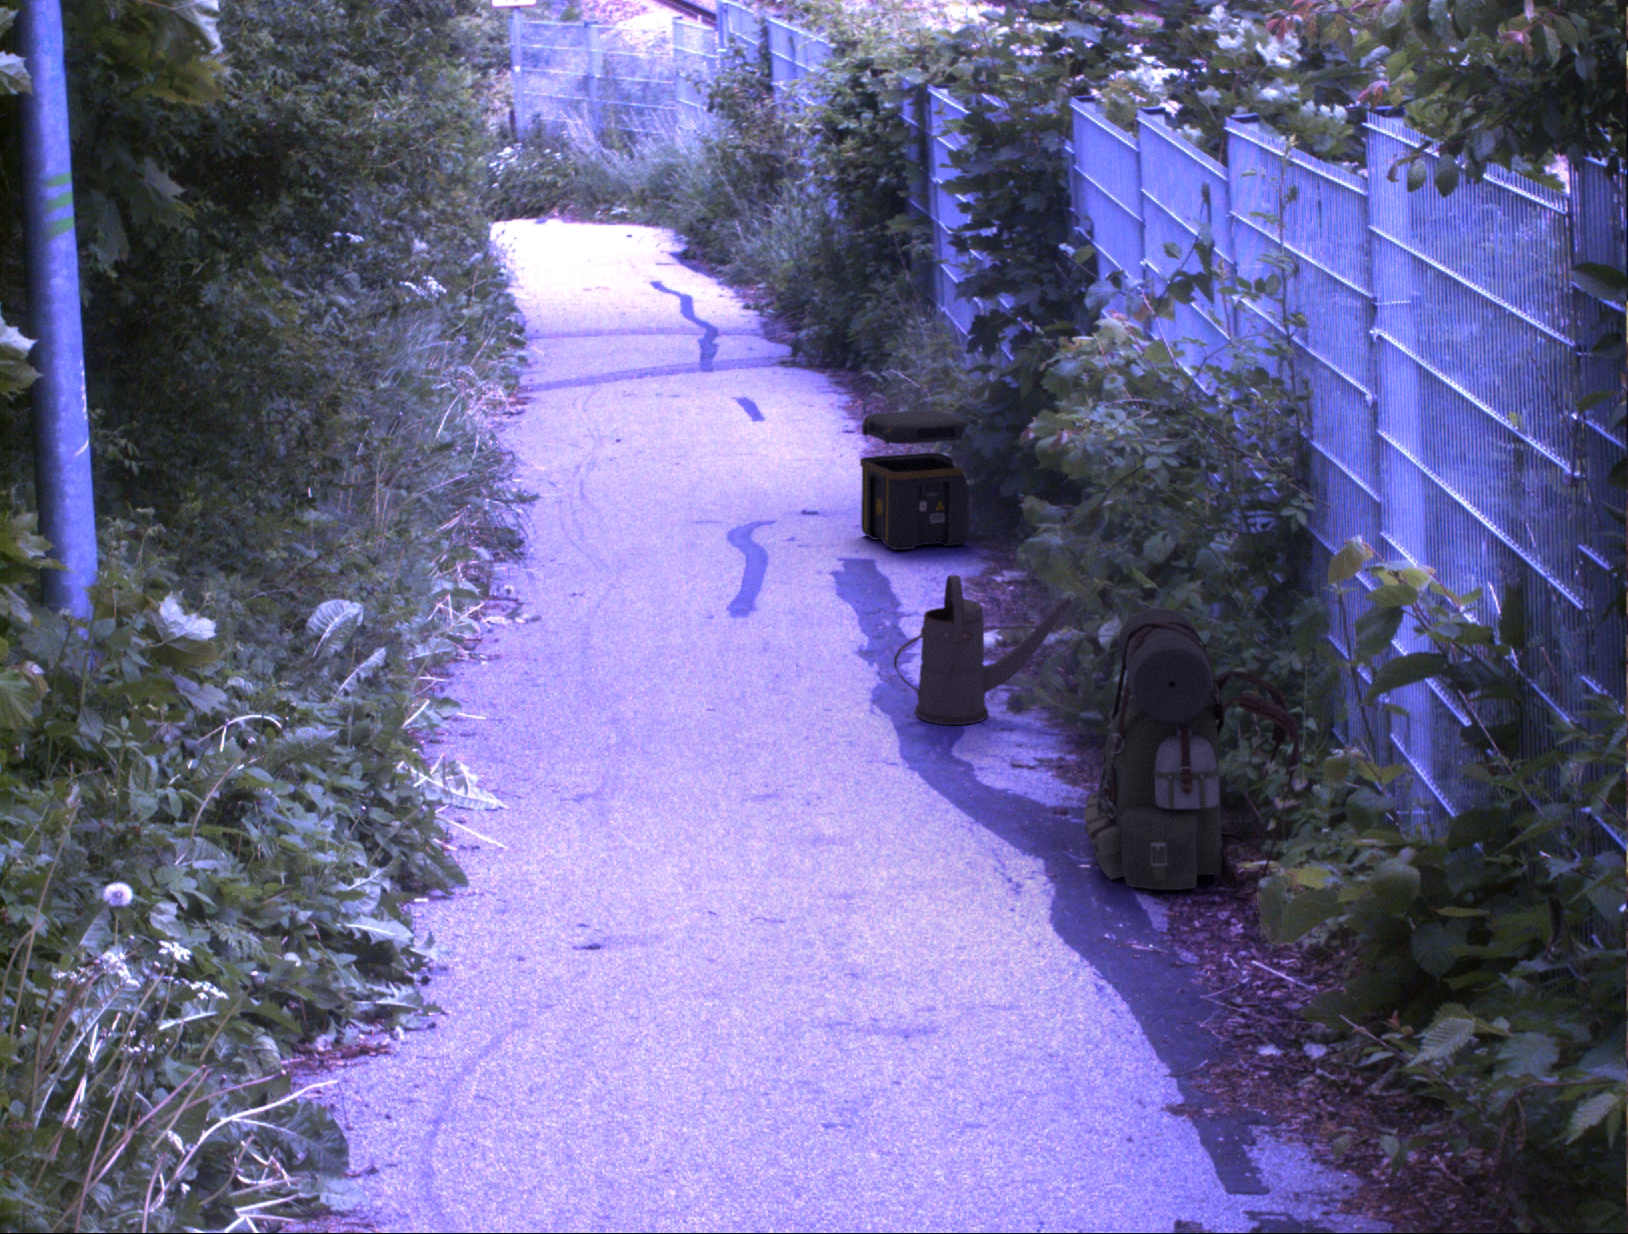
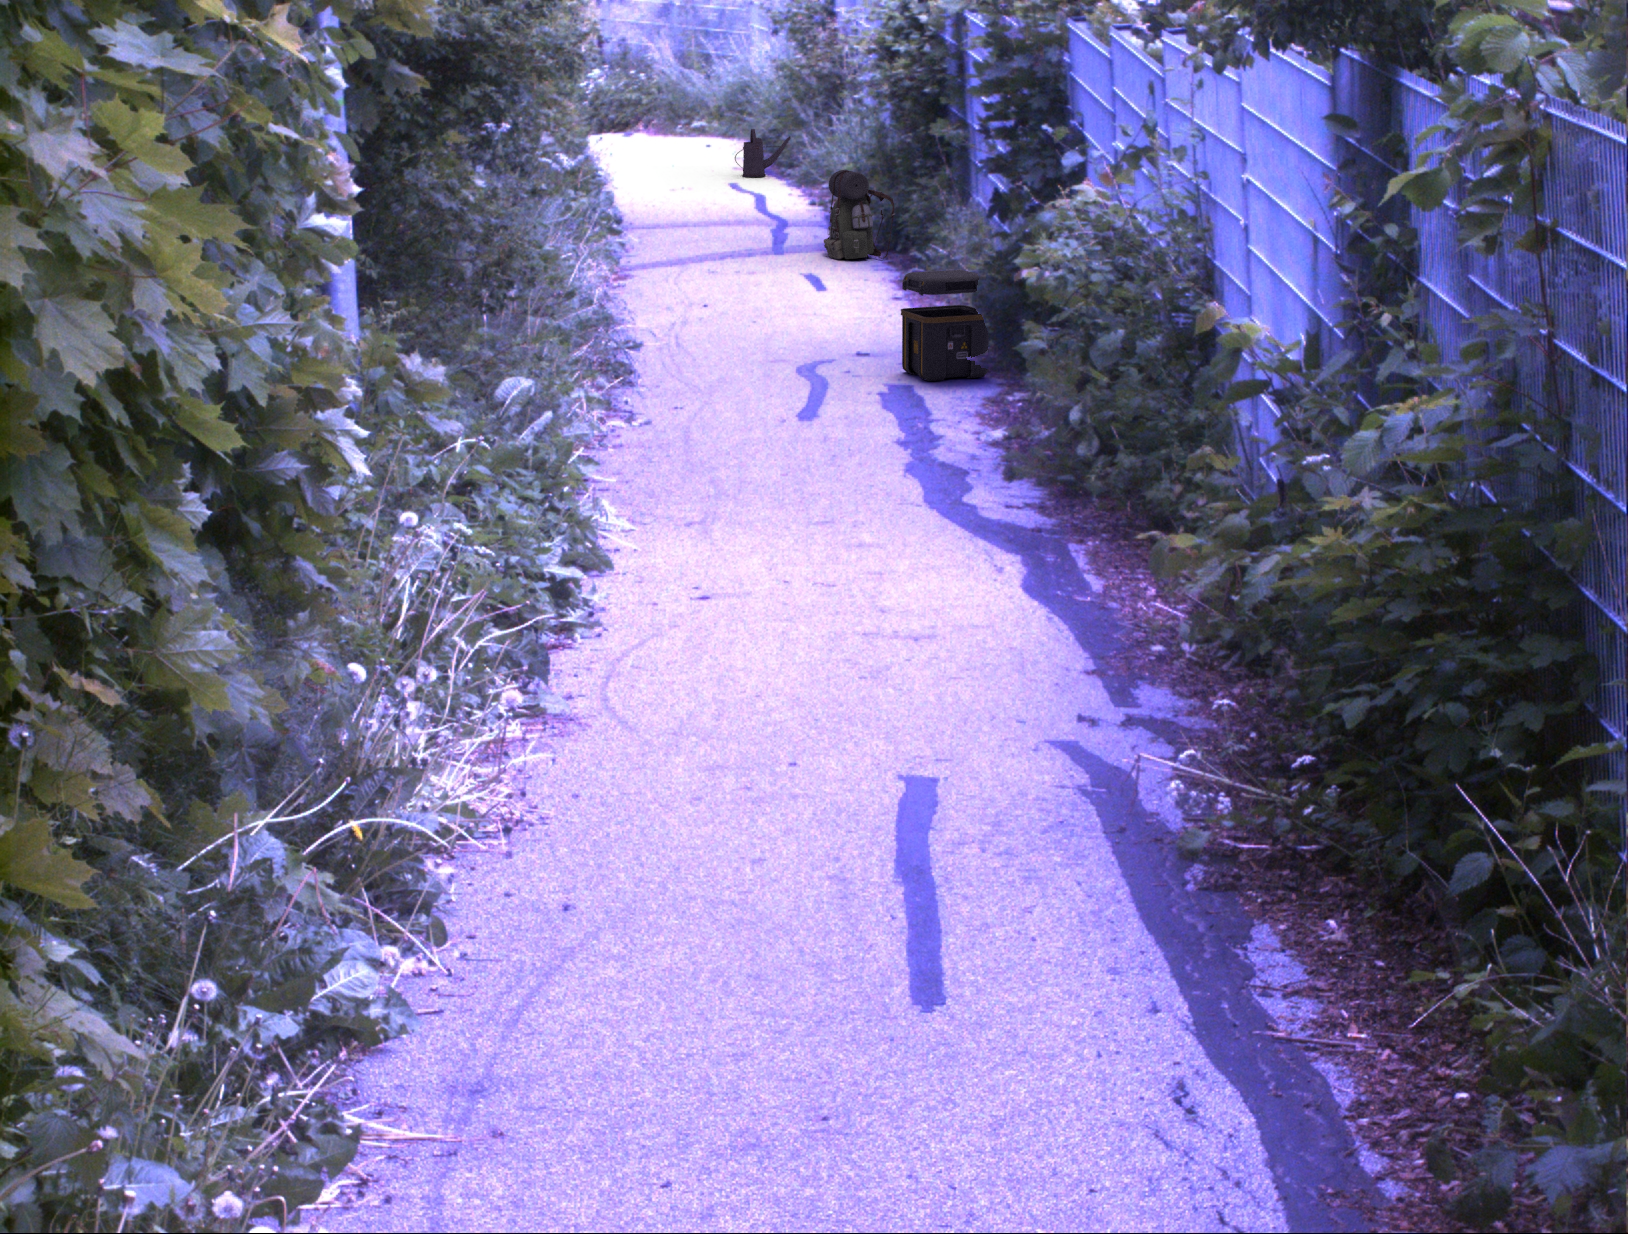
watering can: present [894,575,1071,725] -> present [735,129,791,177]
backpack: present [1084,608,1300,897] -> present [824,170,895,259]

